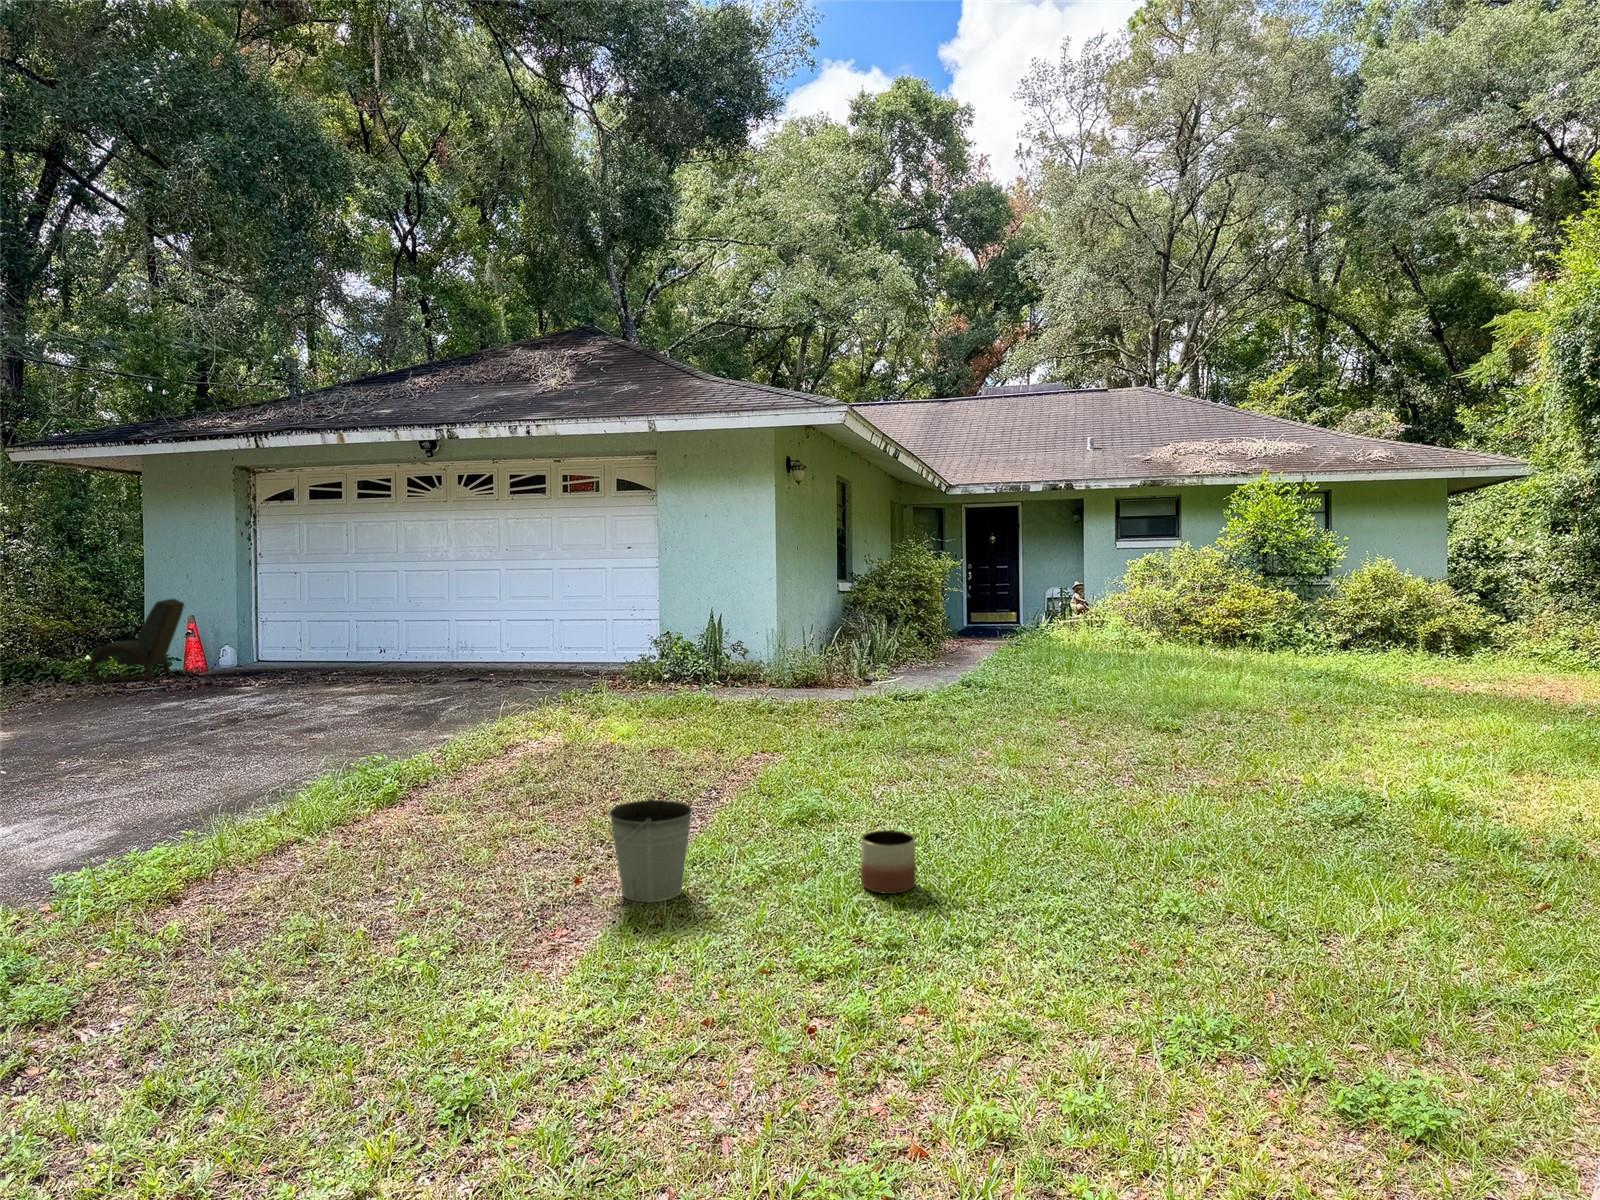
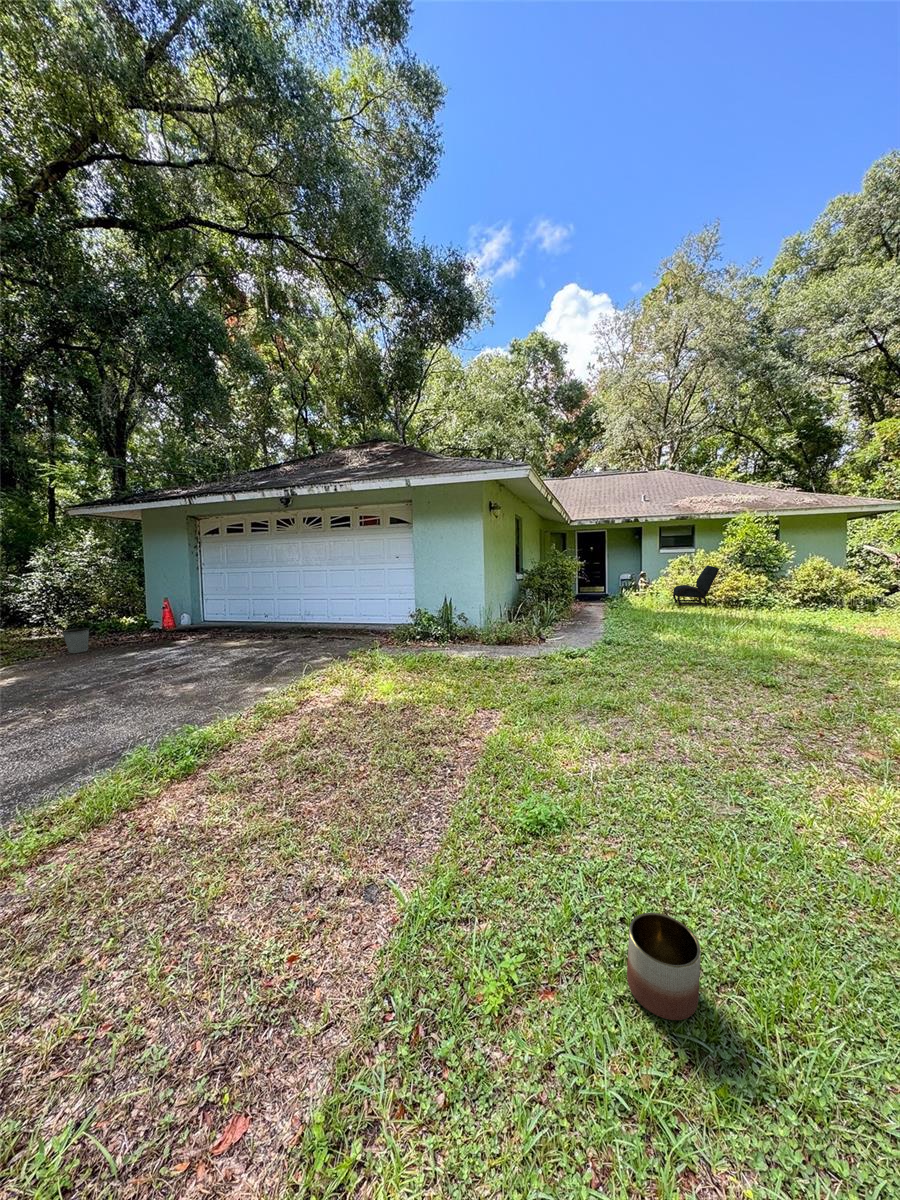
lounge chair: present [90,598,184,683] -> present [673,565,719,606]
bucket: present [606,797,692,903] -> present [62,628,89,653]

